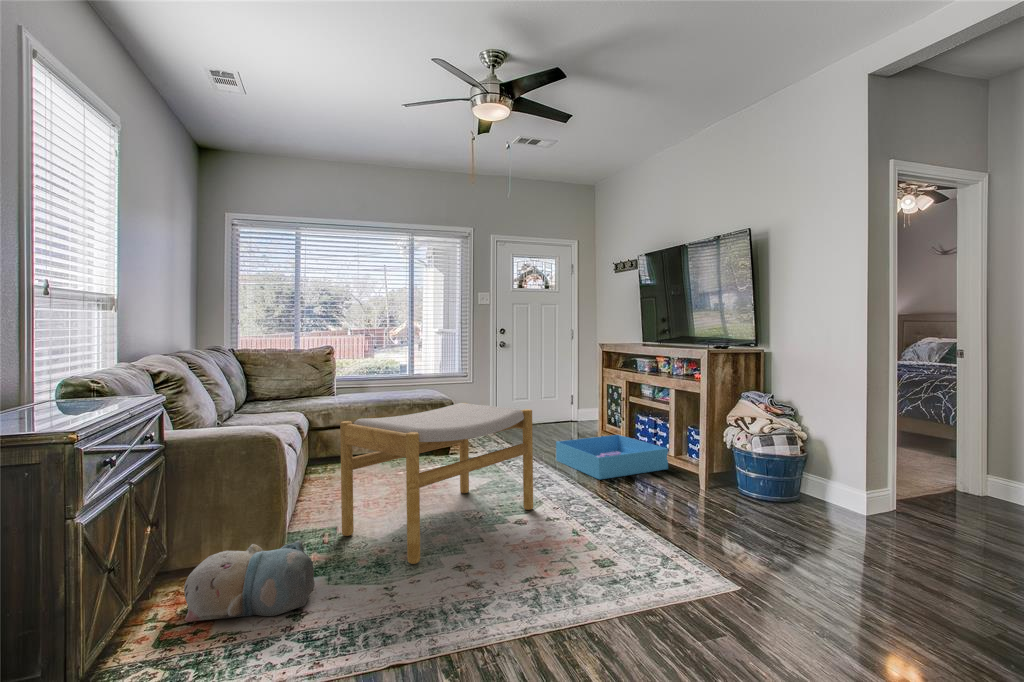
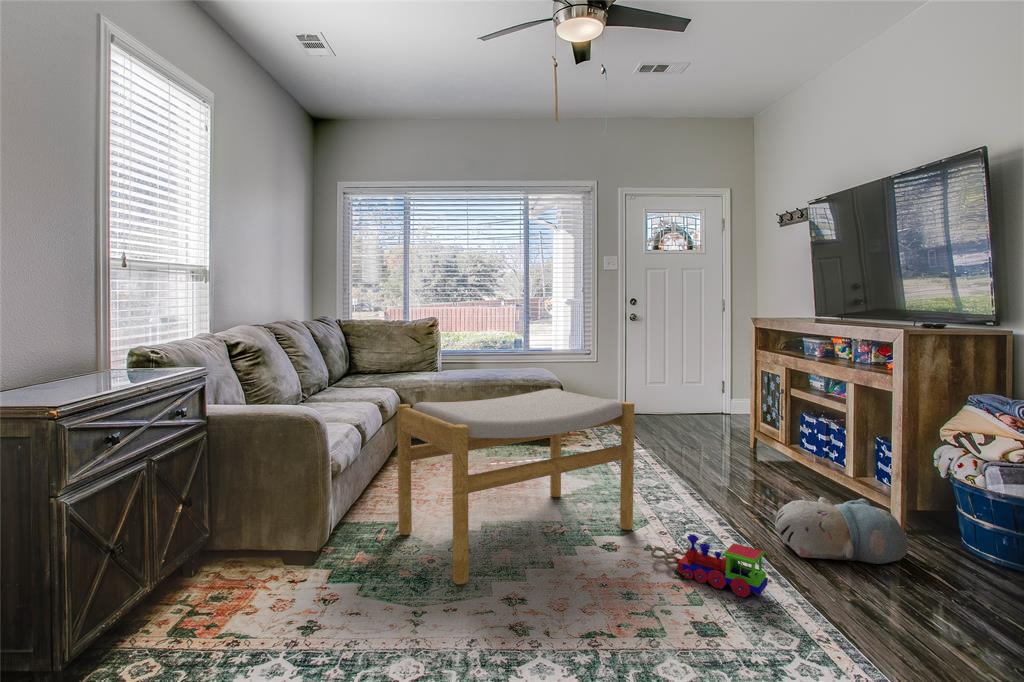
storage bin: present [556,435,668,479] -> none [684,439,842,498]
toy train: none [553,503,637,542] -> present [651,535,768,597]
plush toy: present [184,540,315,622] -> present [775,497,908,564]

